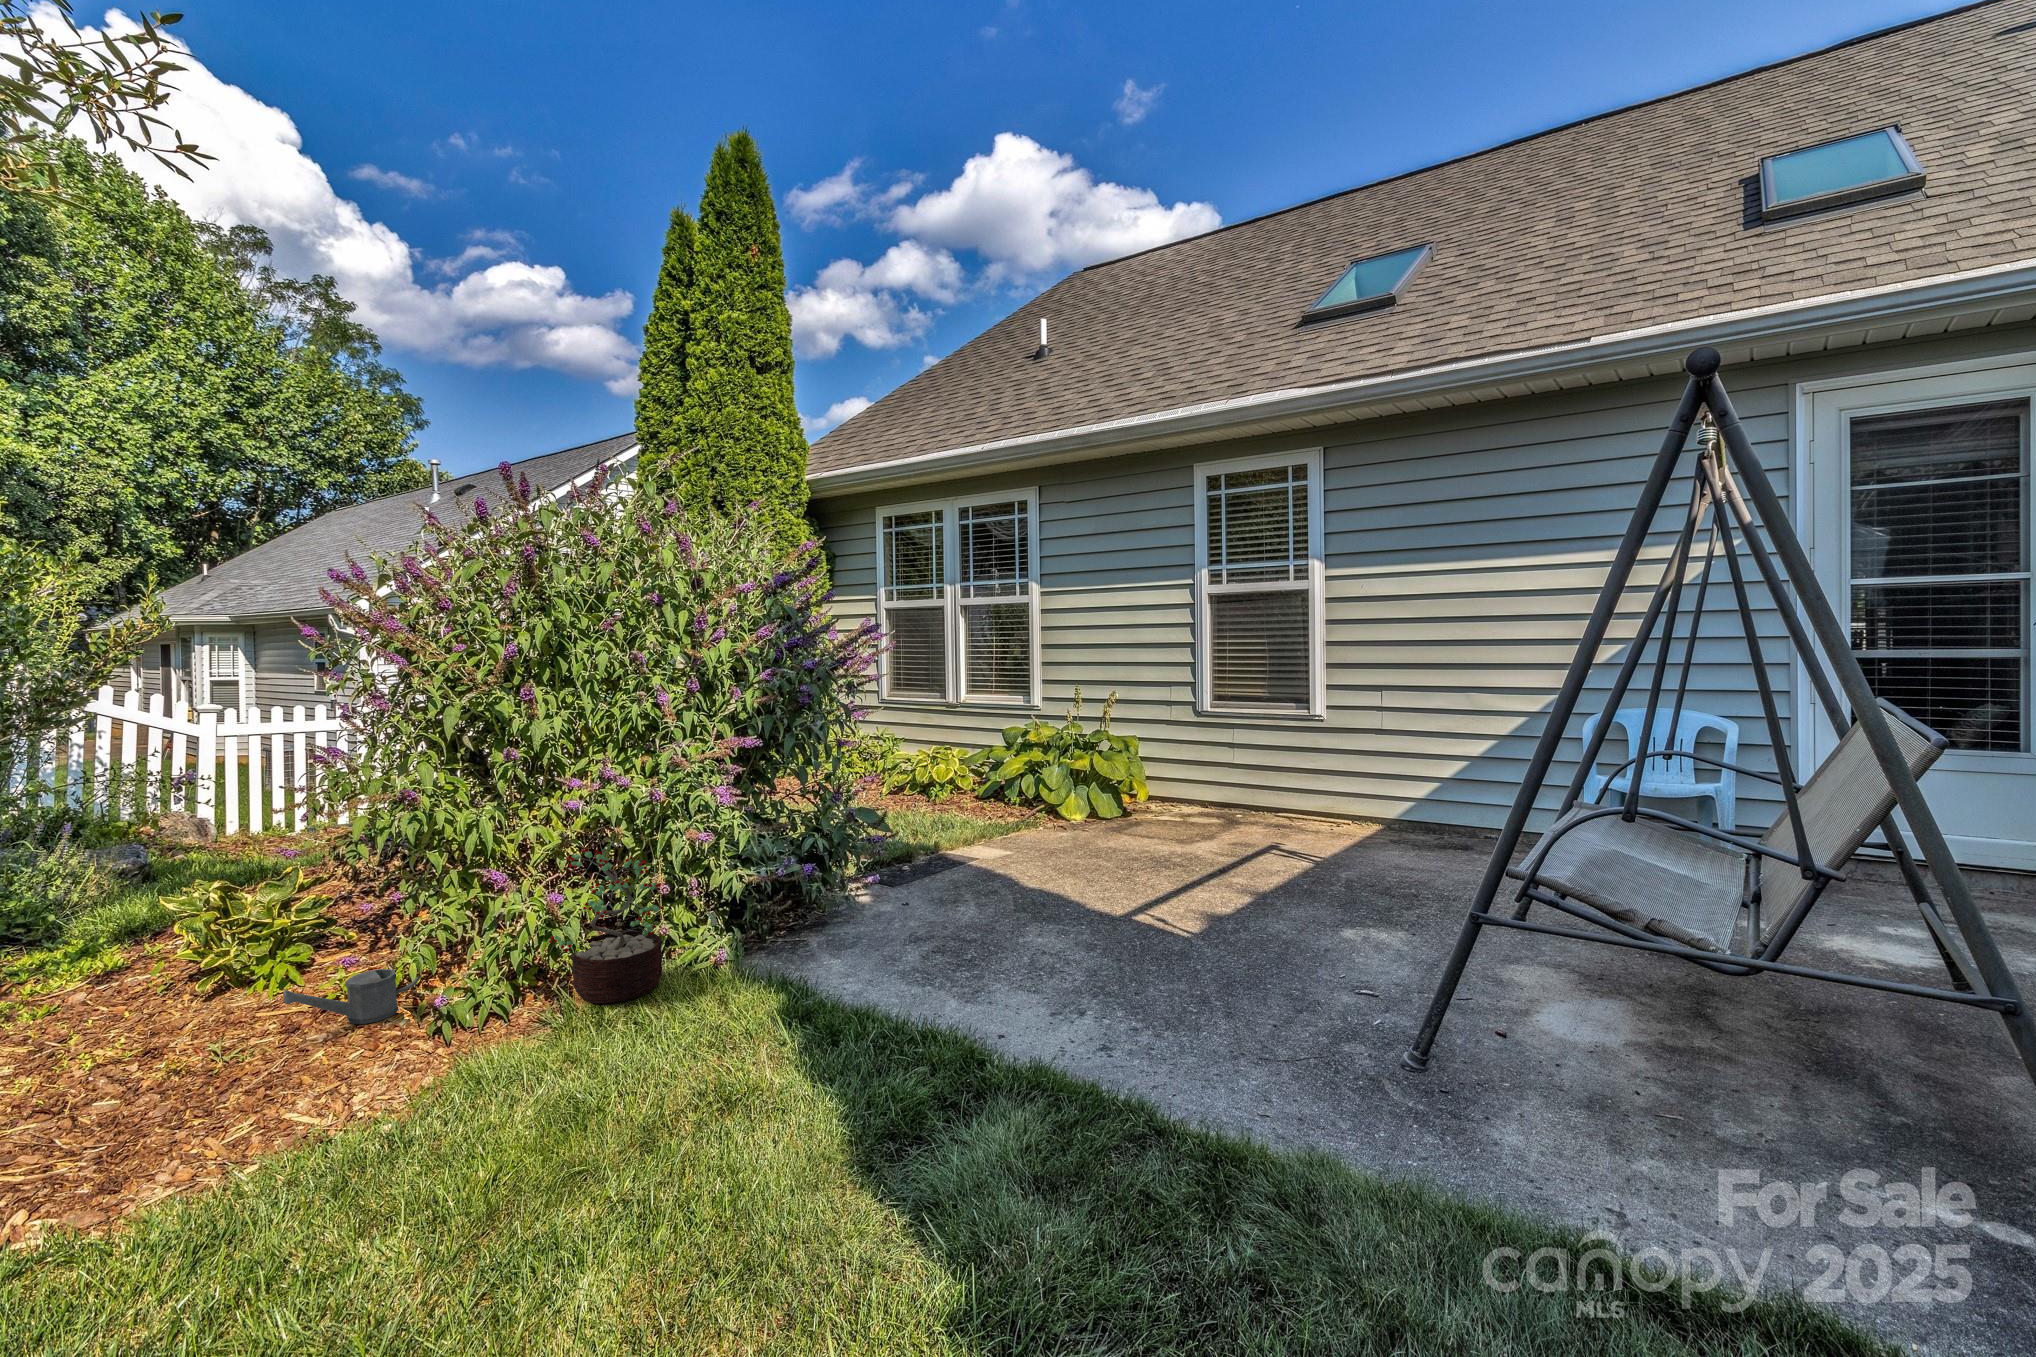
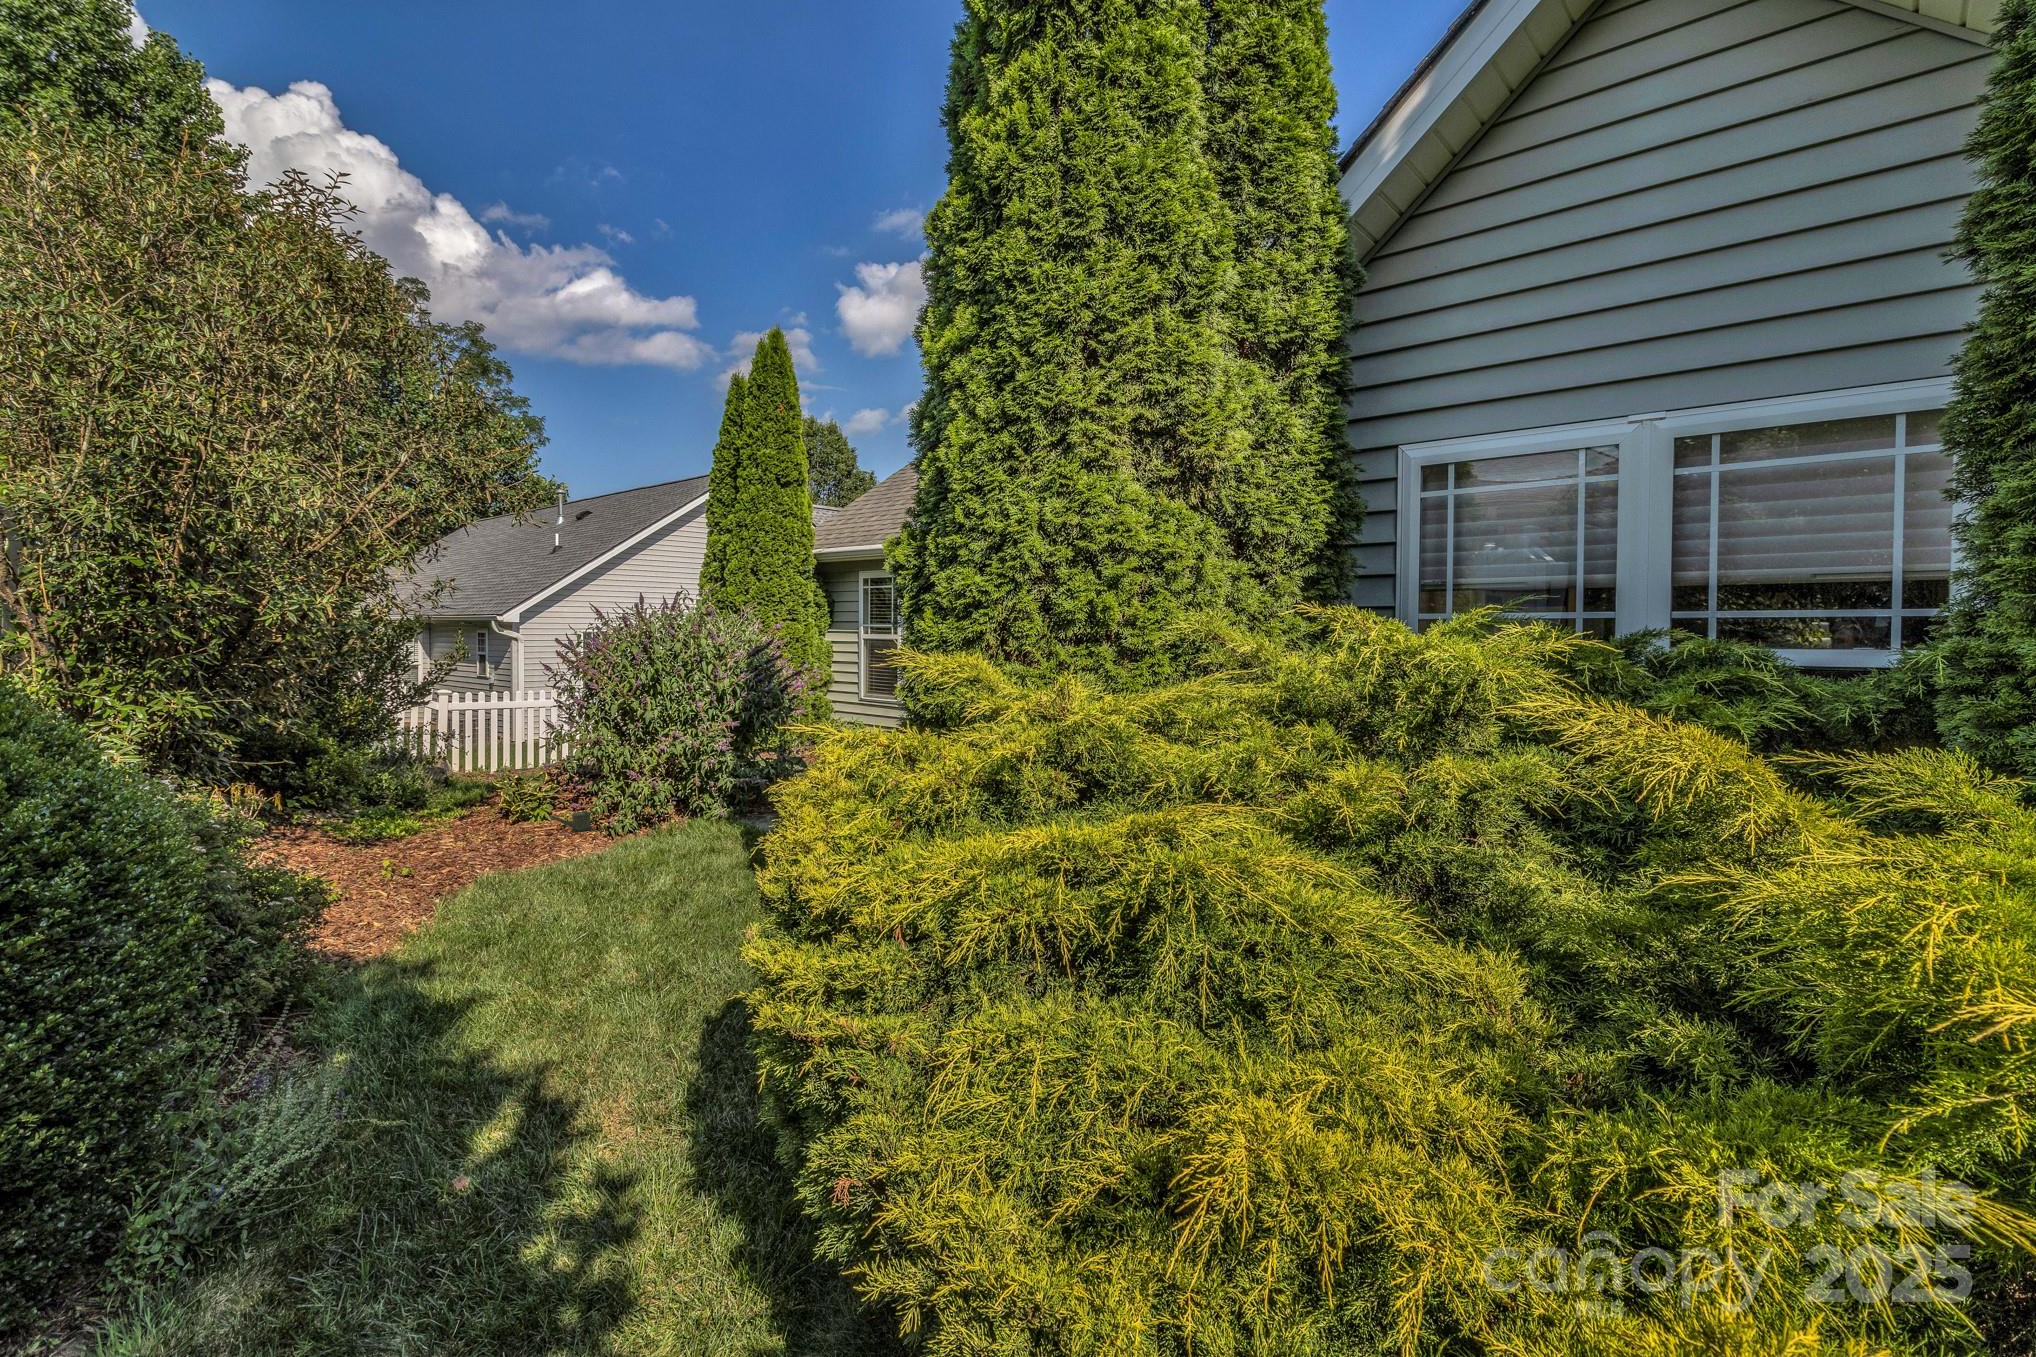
decorative plant: present [549,846,664,1004] -> none [651,765,699,830]

